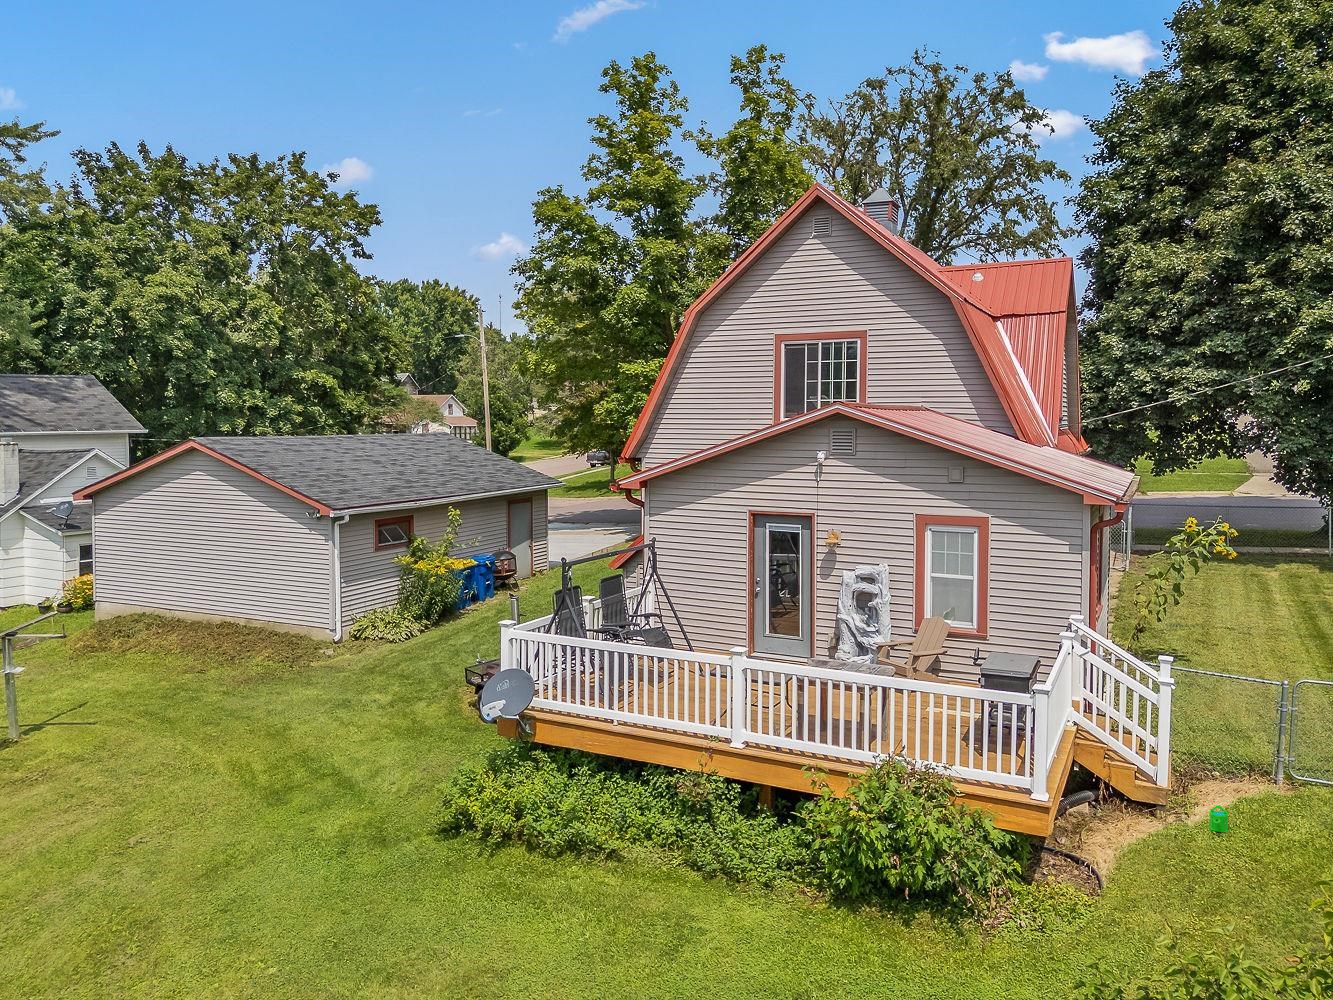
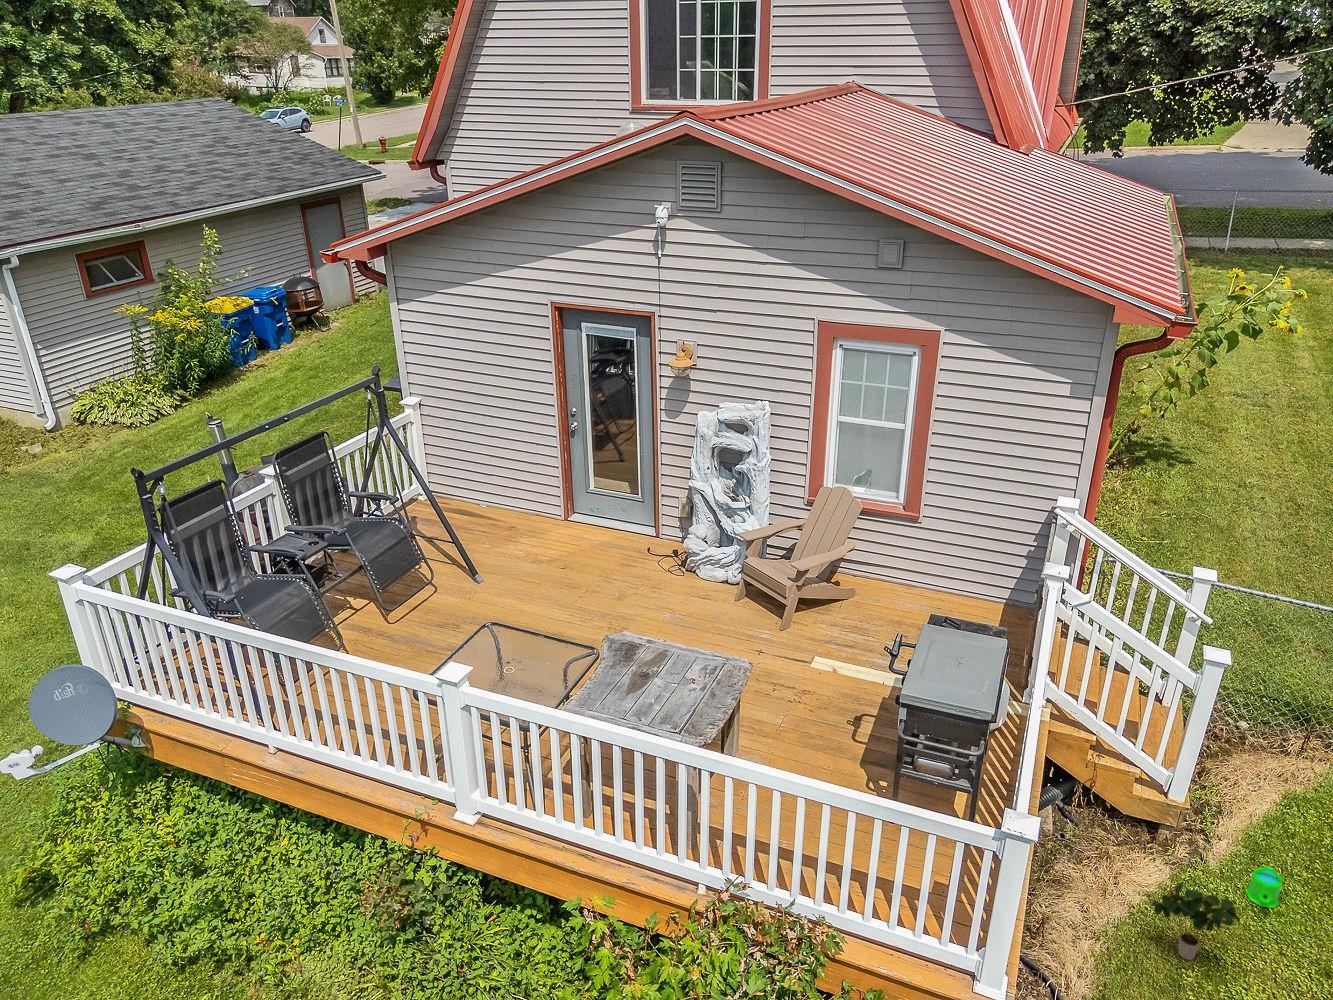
potted plant: none [1146,800,1196,852] -> present [1151,882,1240,960]

